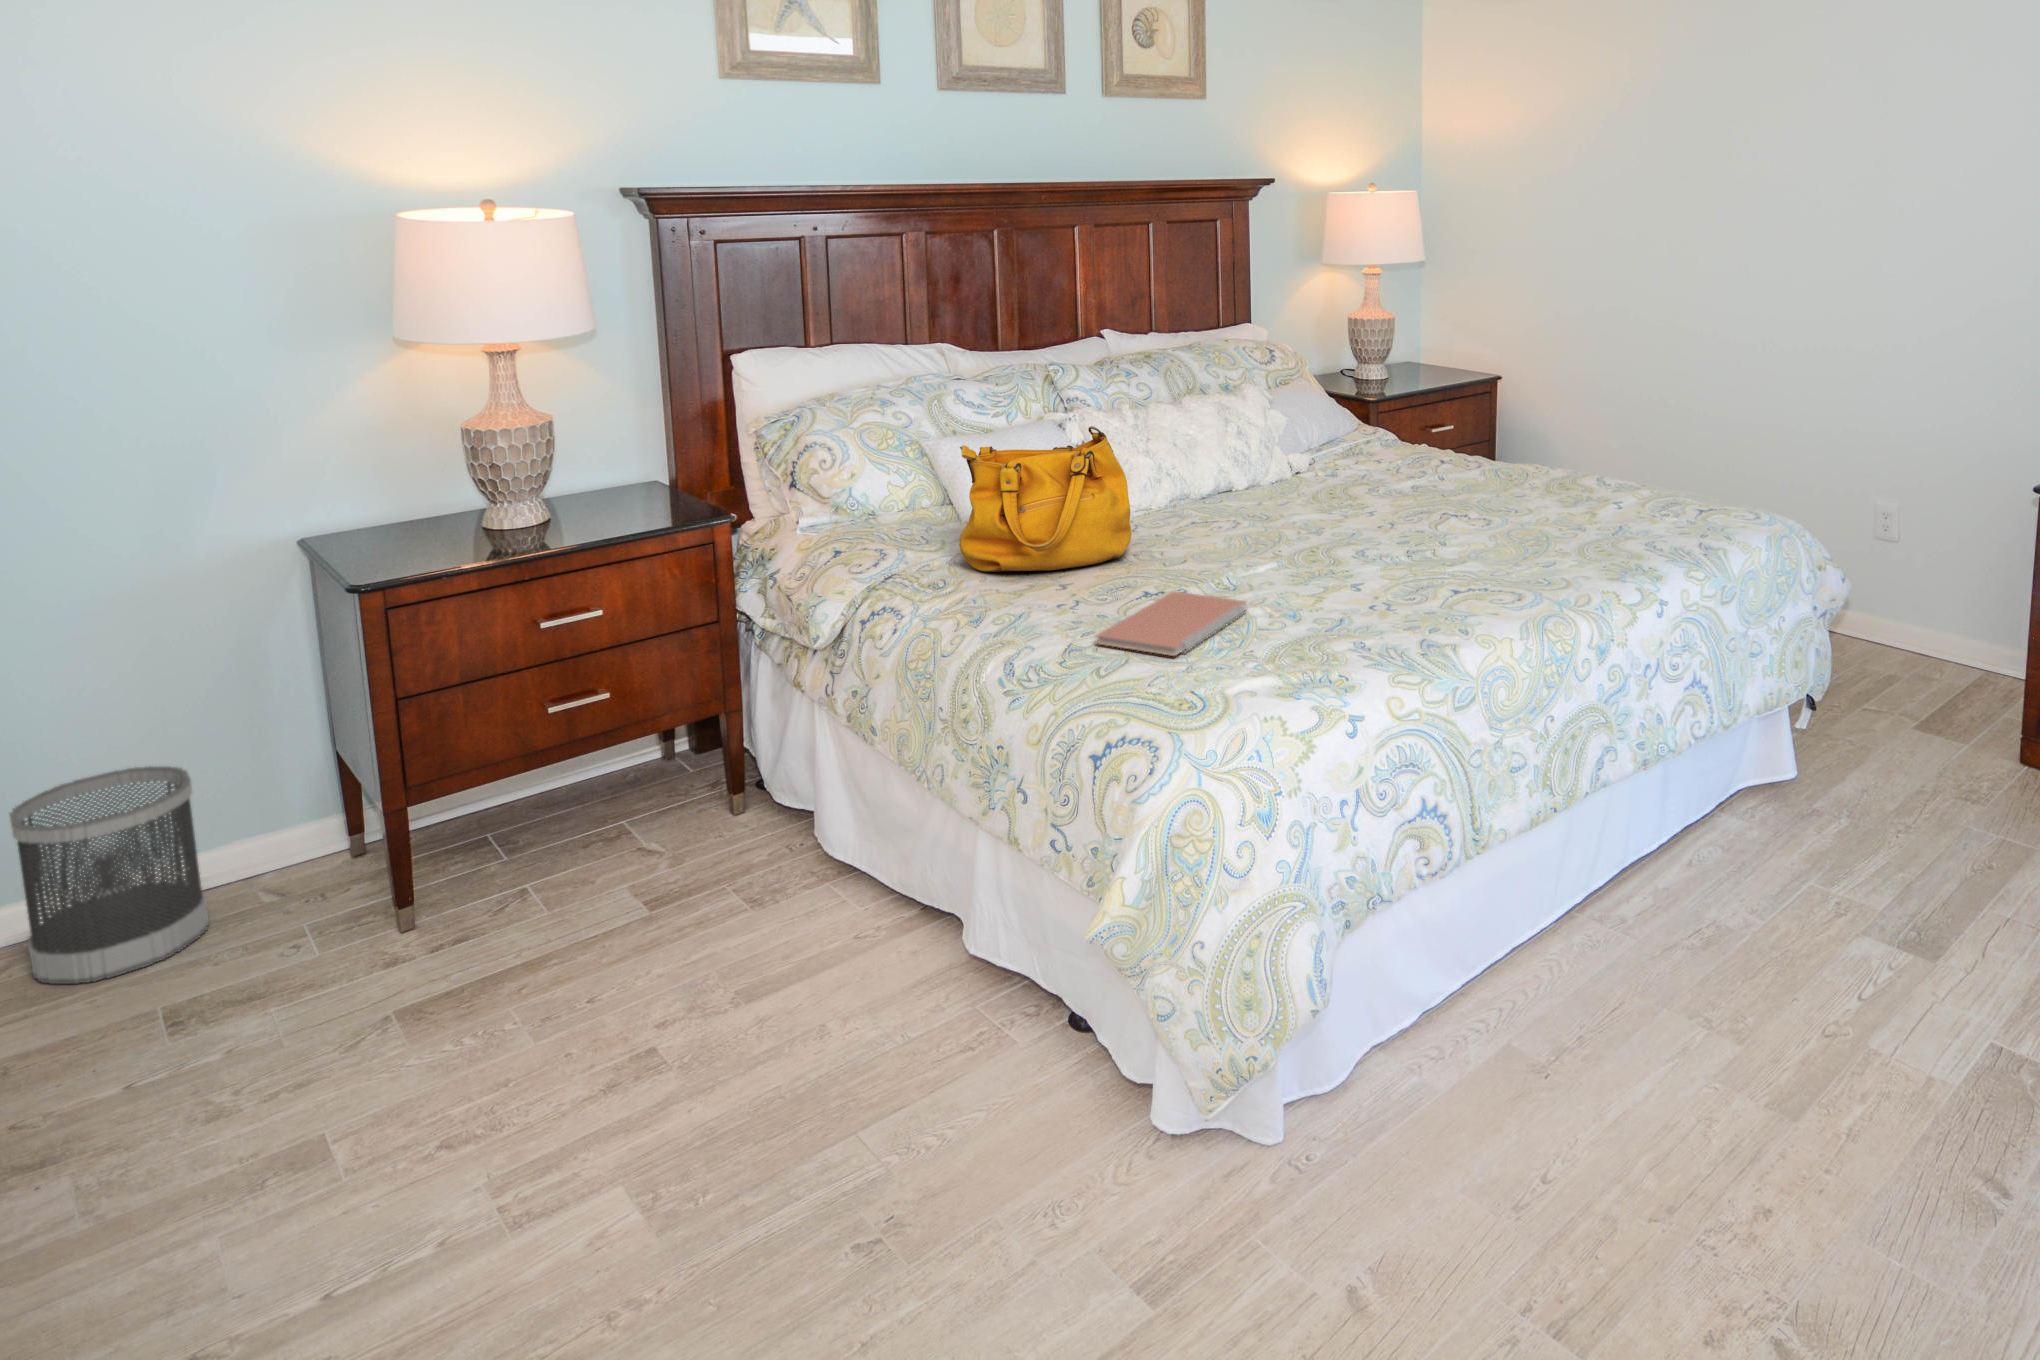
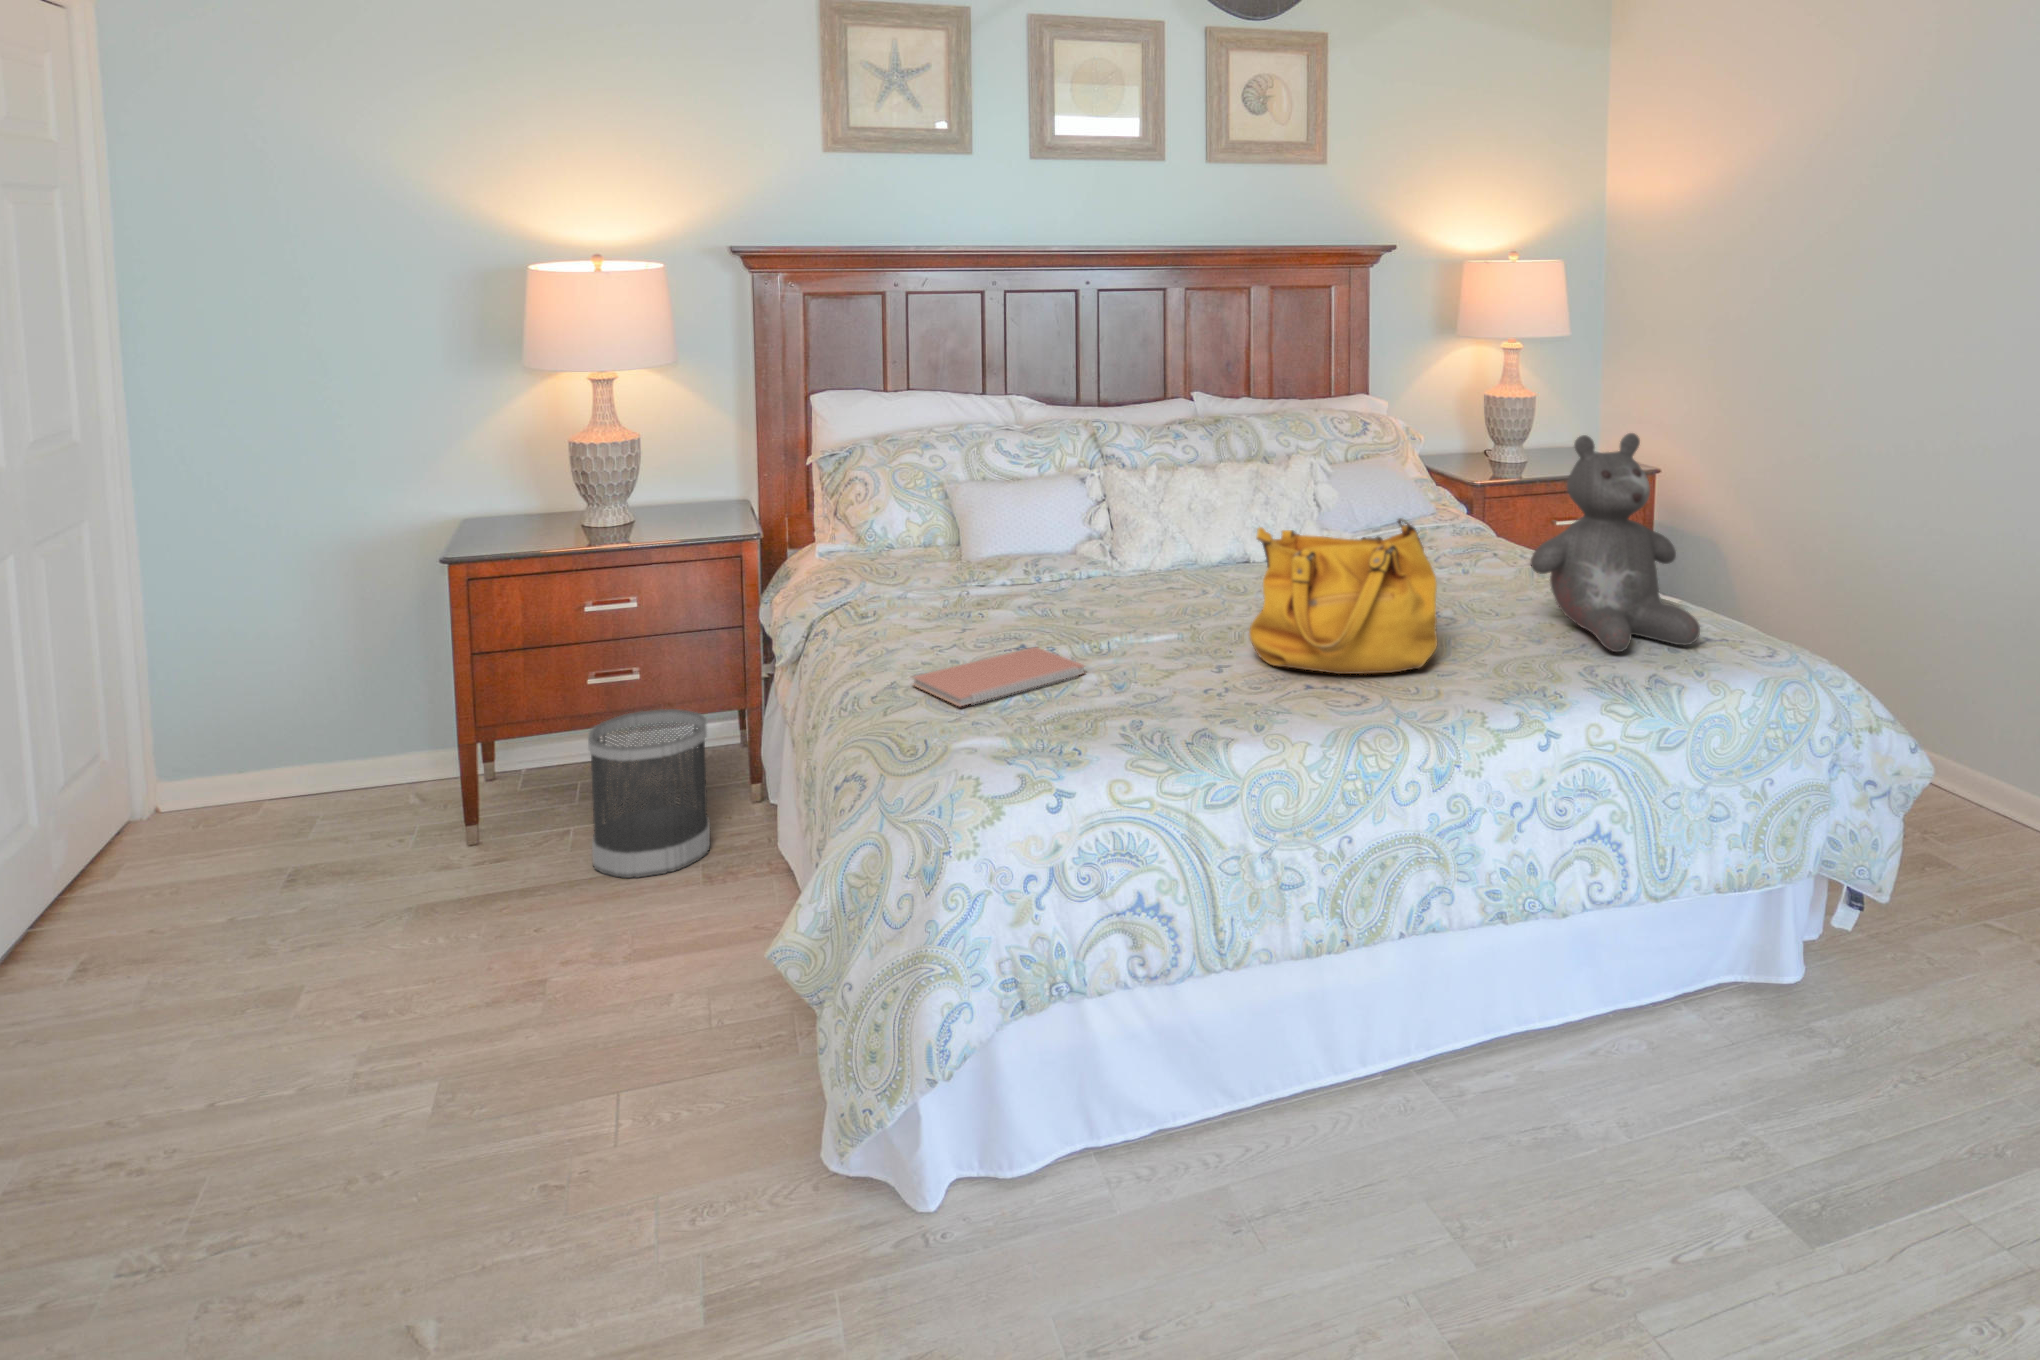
teddy bear: none [1569,341,1709,530] -> present [1531,433,1700,652]
handbag: present [959,426,1131,572] -> present [1249,518,1437,674]
wastebasket: present [10,766,209,984] -> present [588,709,710,878]

